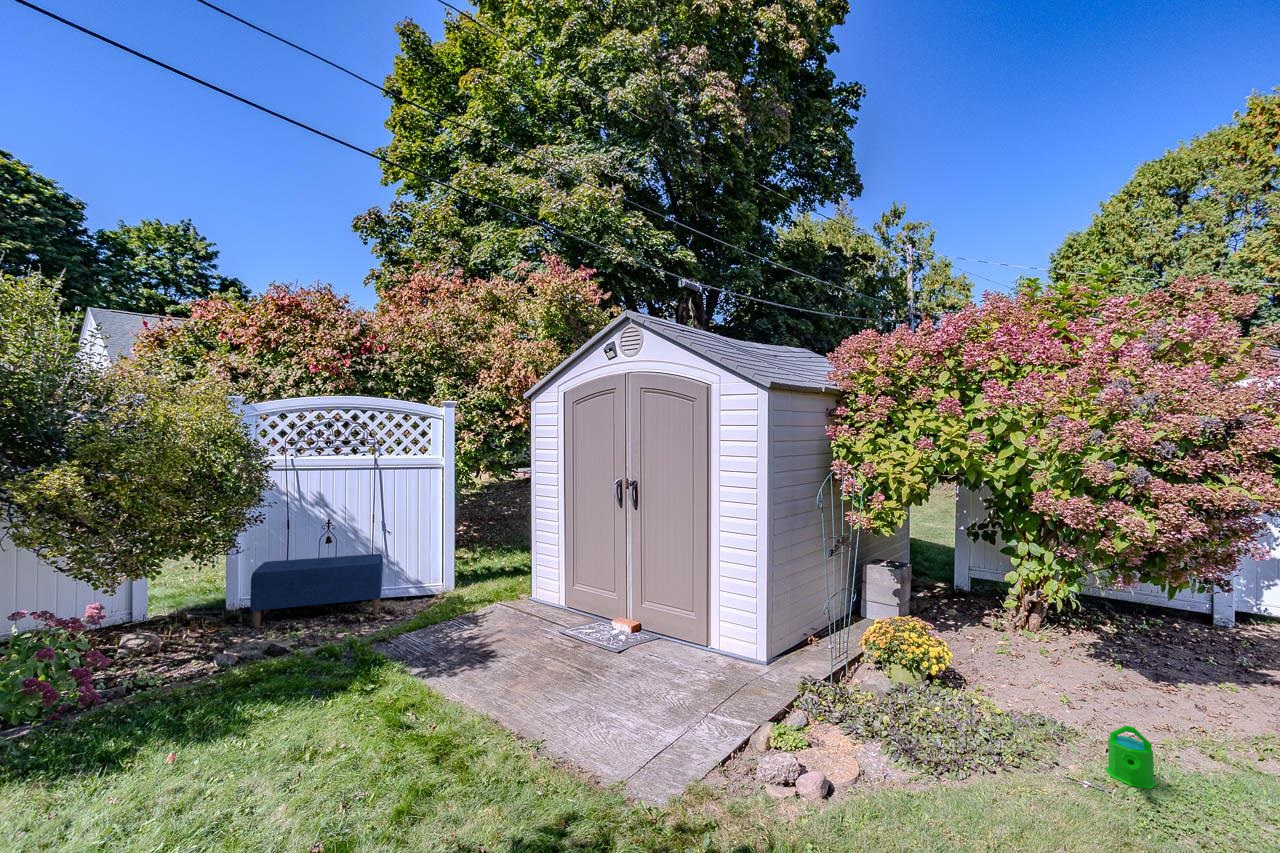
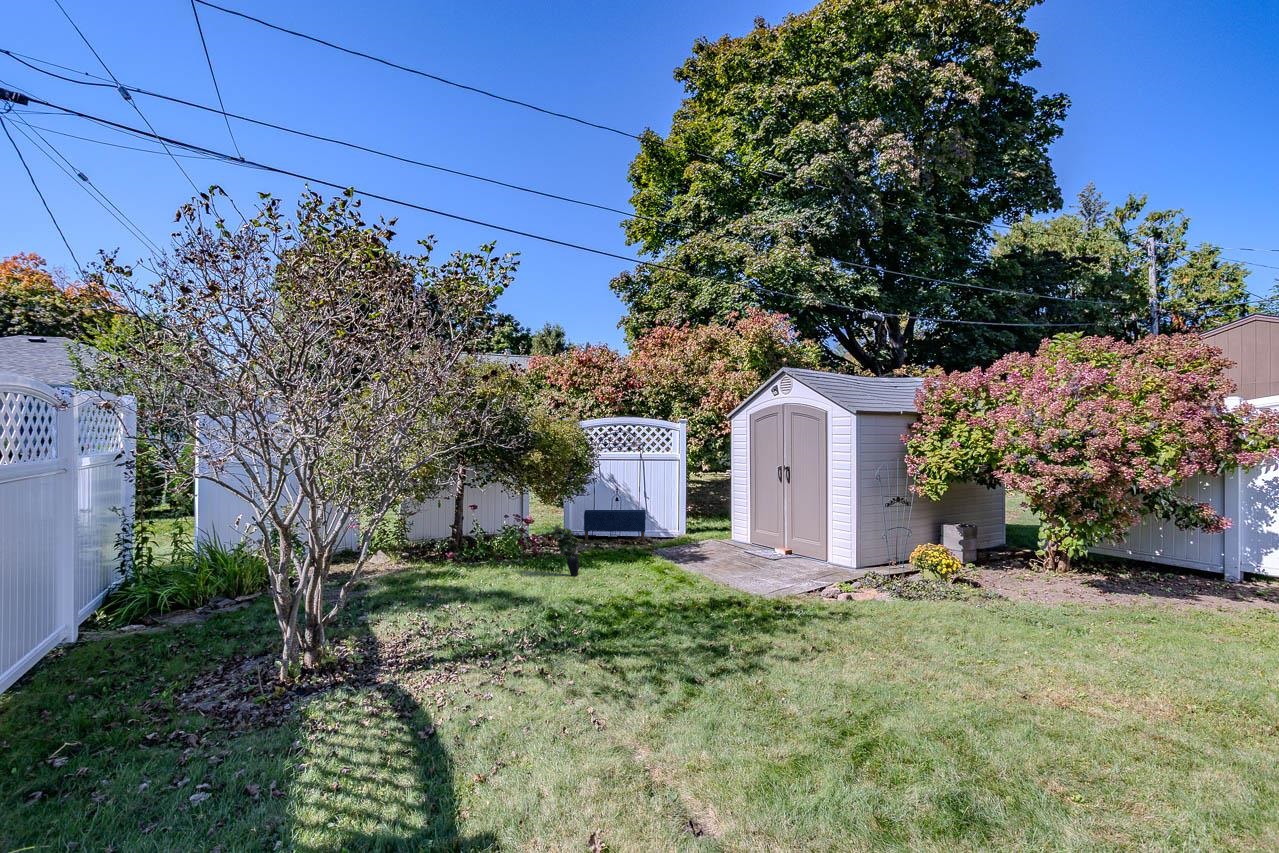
potted plant: none [61,661,177,801] -> present [551,524,582,576]
watering can: present [1105,726,1157,789] -> none [1034,601,1064,633]

